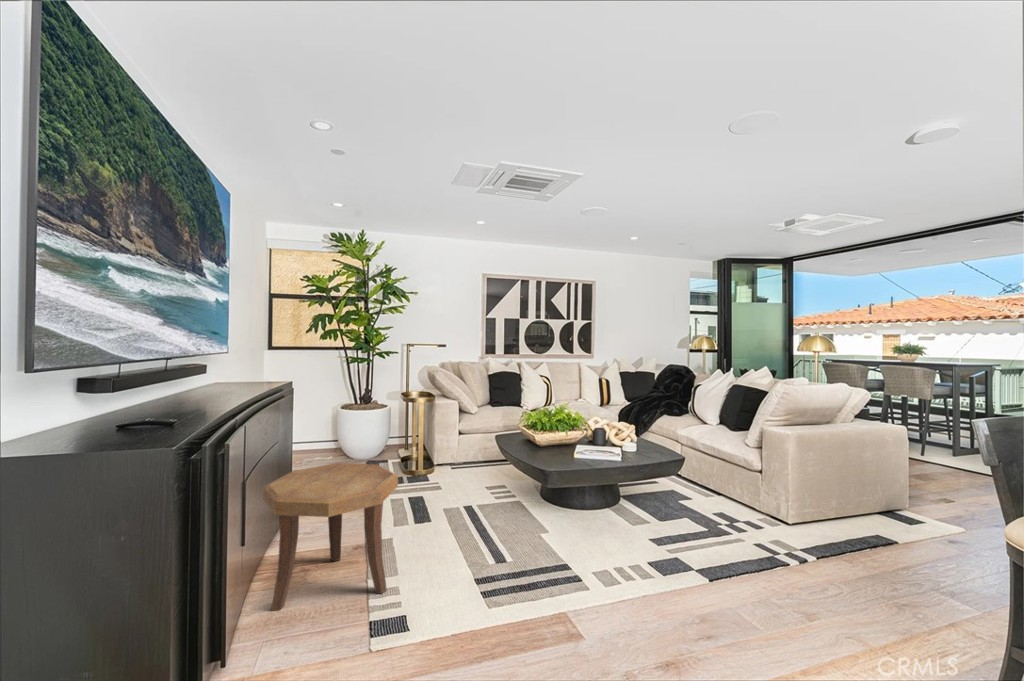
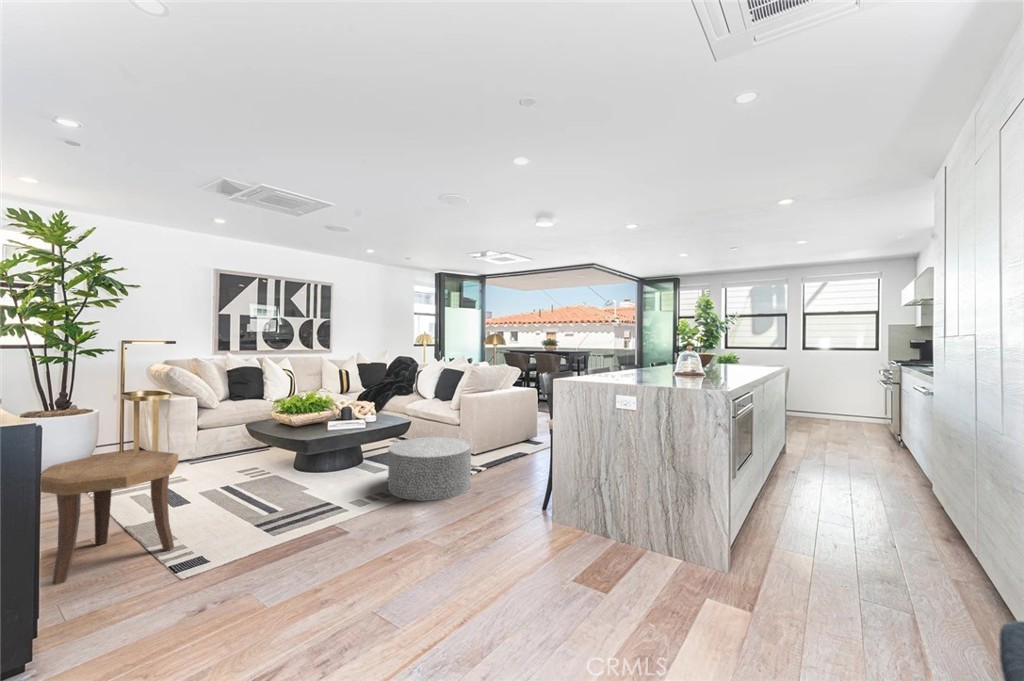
ottoman: none [651,488,792,610] -> present [388,437,471,501]

